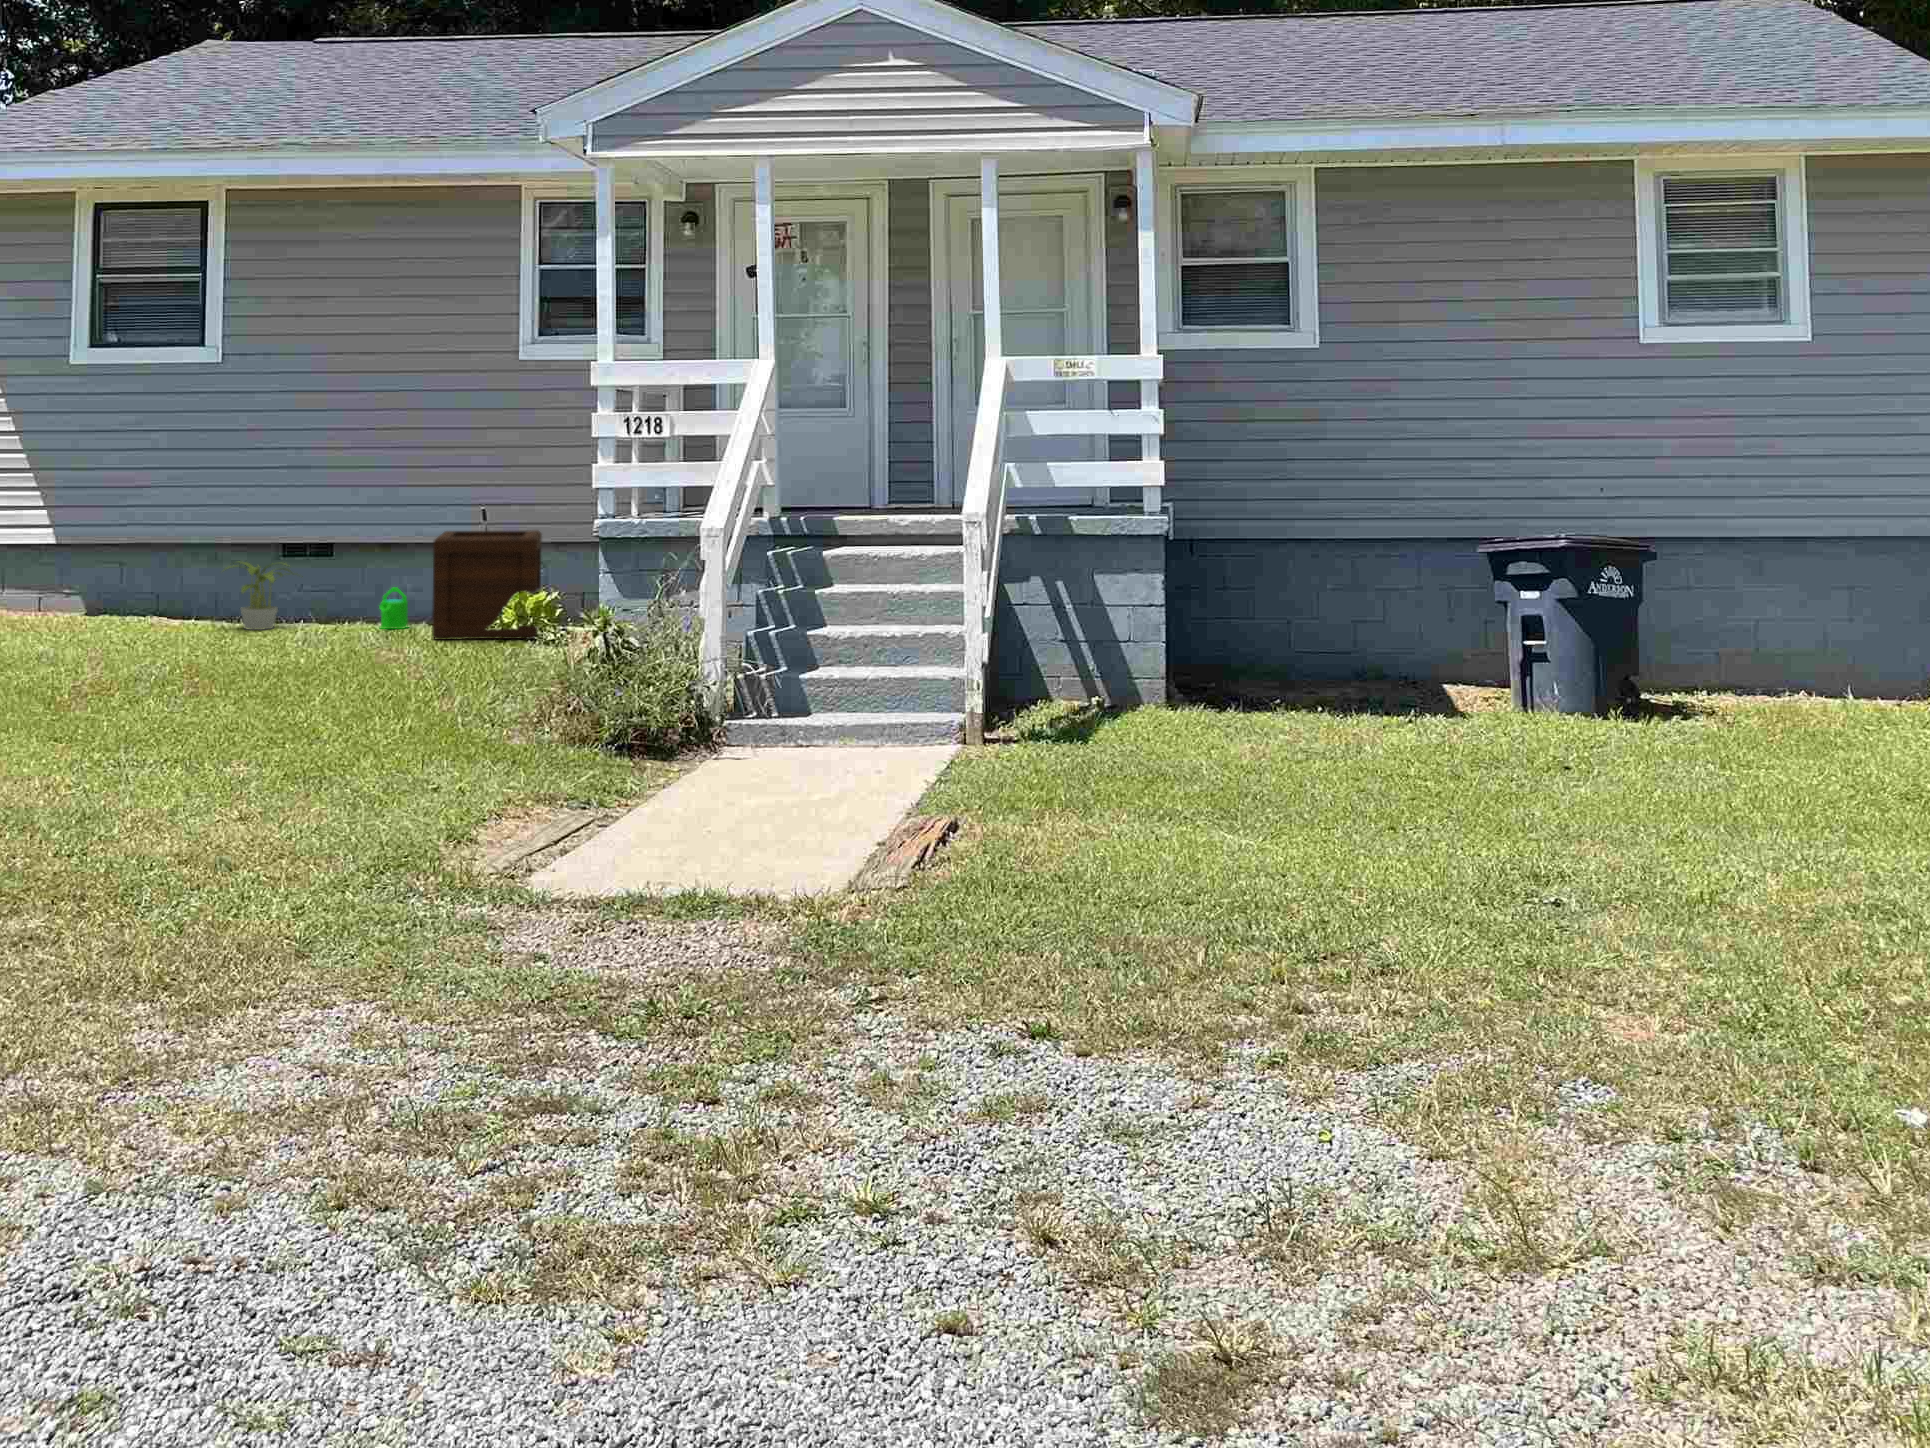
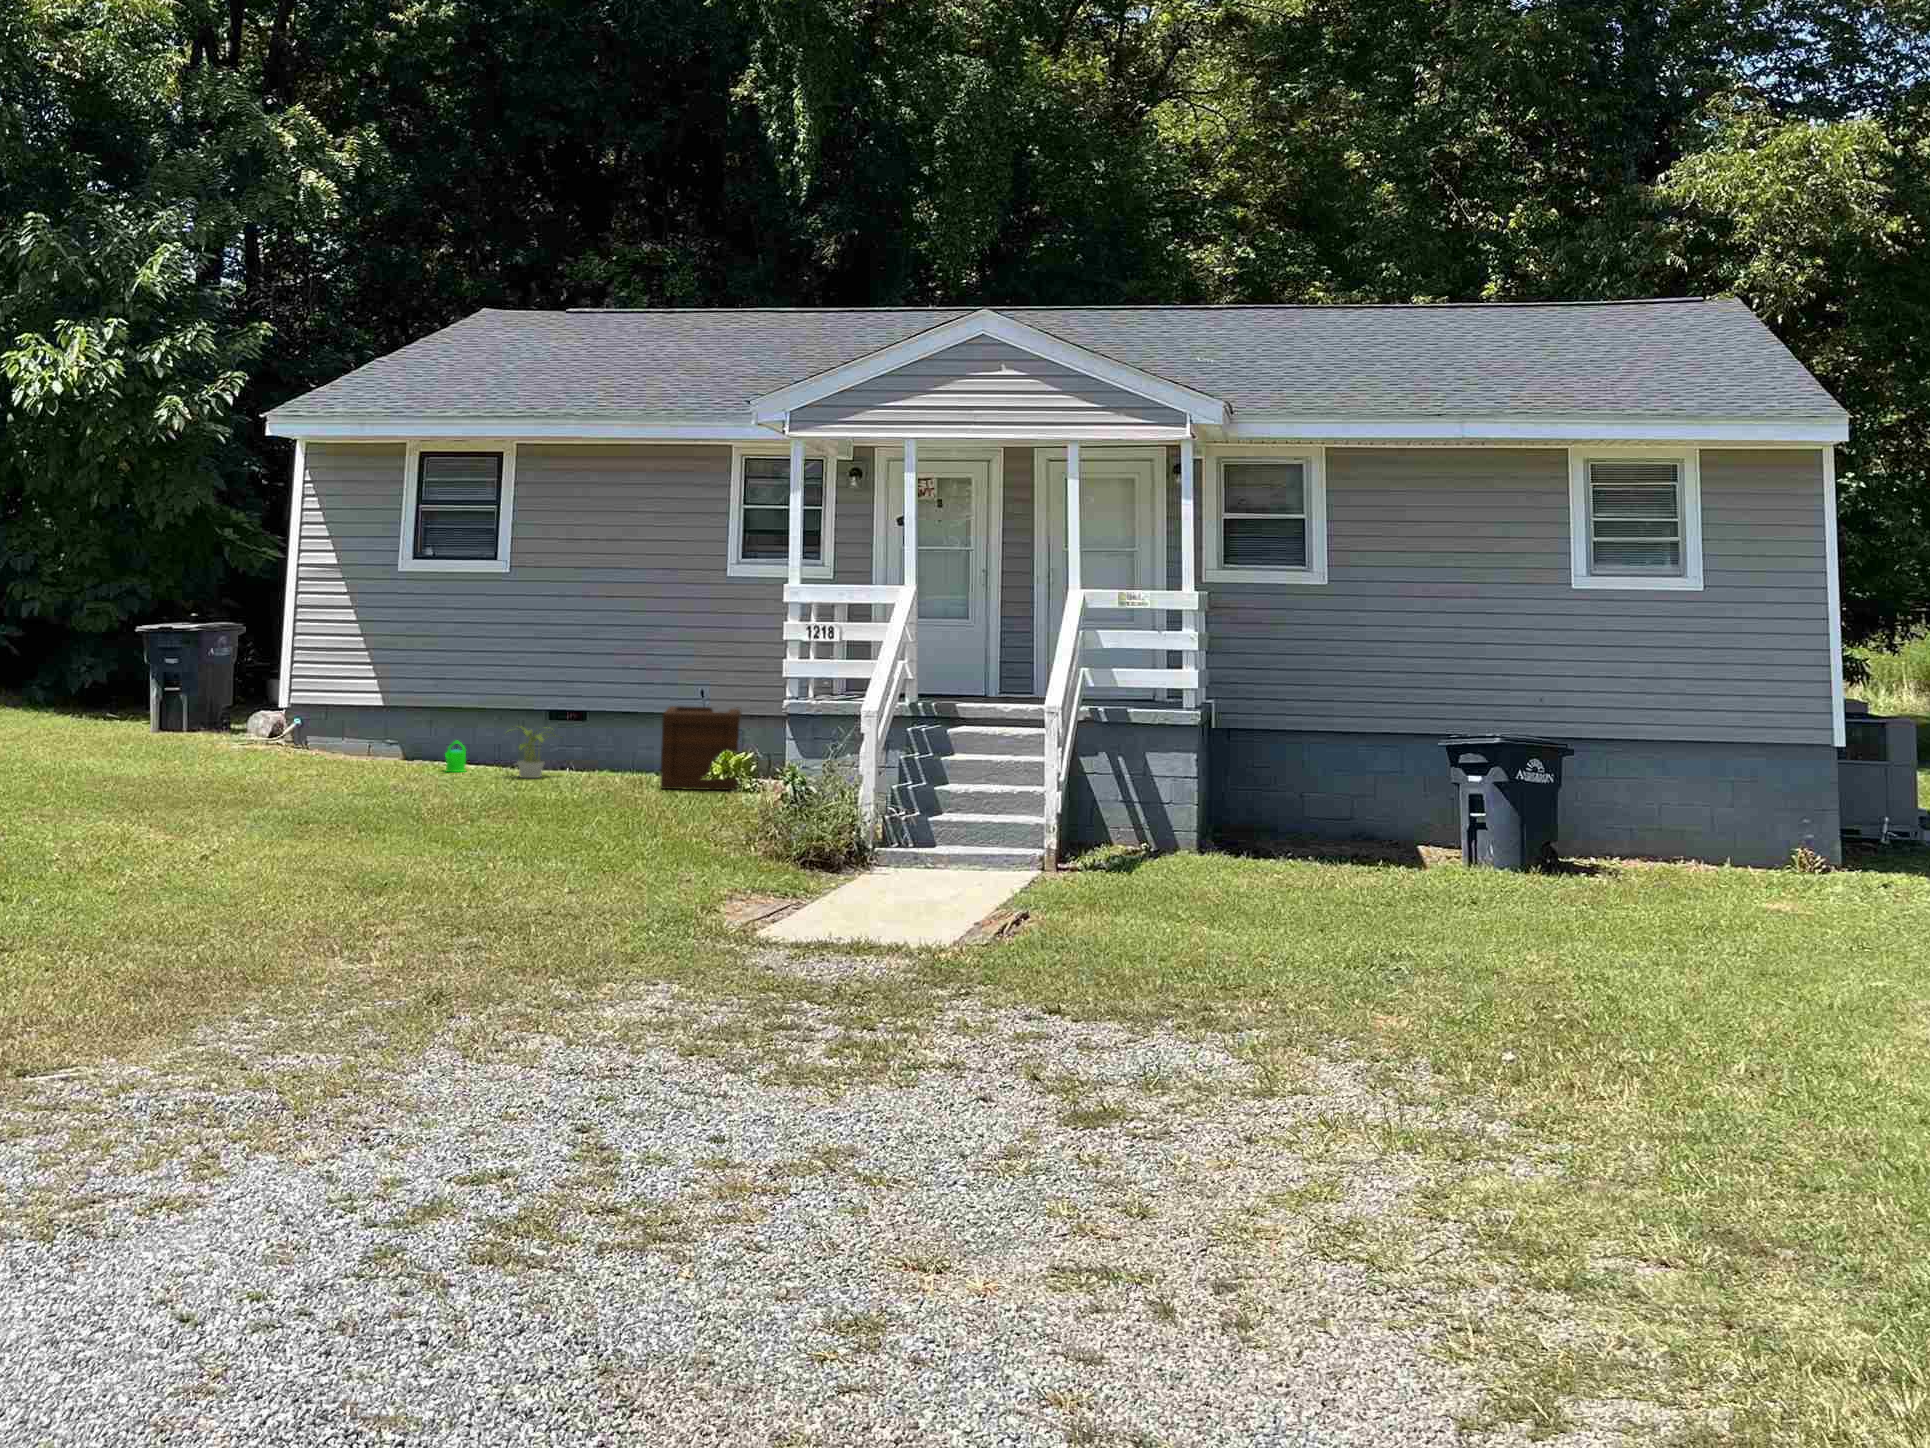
watering can: present [379,587,408,629] -> present [445,741,466,772]

